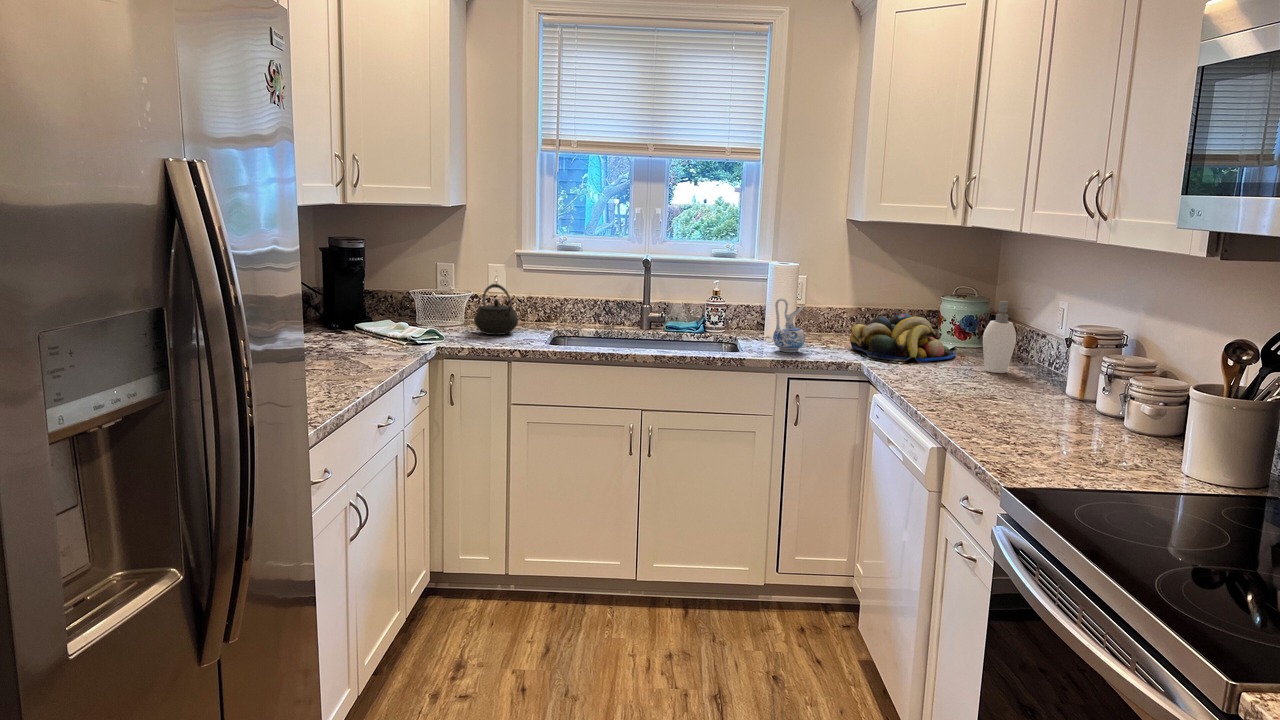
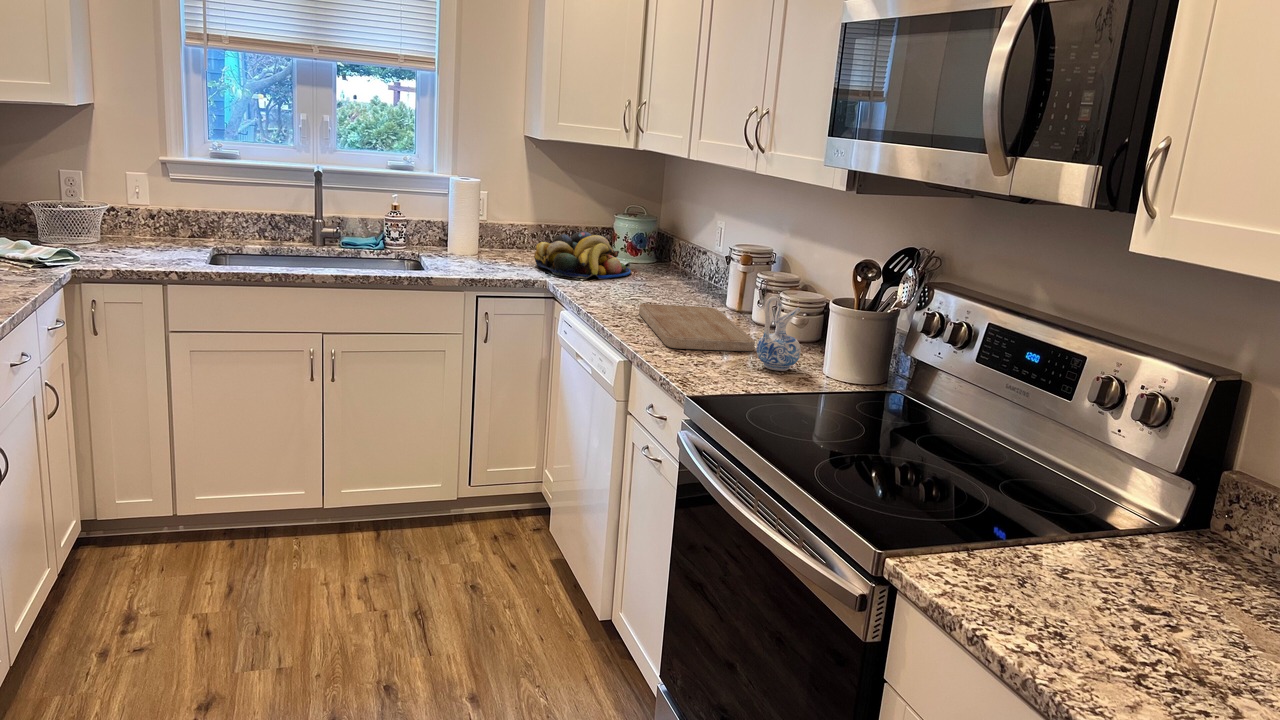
kettle: present [474,284,518,335] -> none [112,194,169,253]
ceramic pitcher: present [773,298,805,352] -> present [756,296,801,371]
soap dispenser: present [983,301,1030,373] -> none [656,222,697,289]
cutting board: none [959,388,1099,443] -> present [639,304,755,351]

